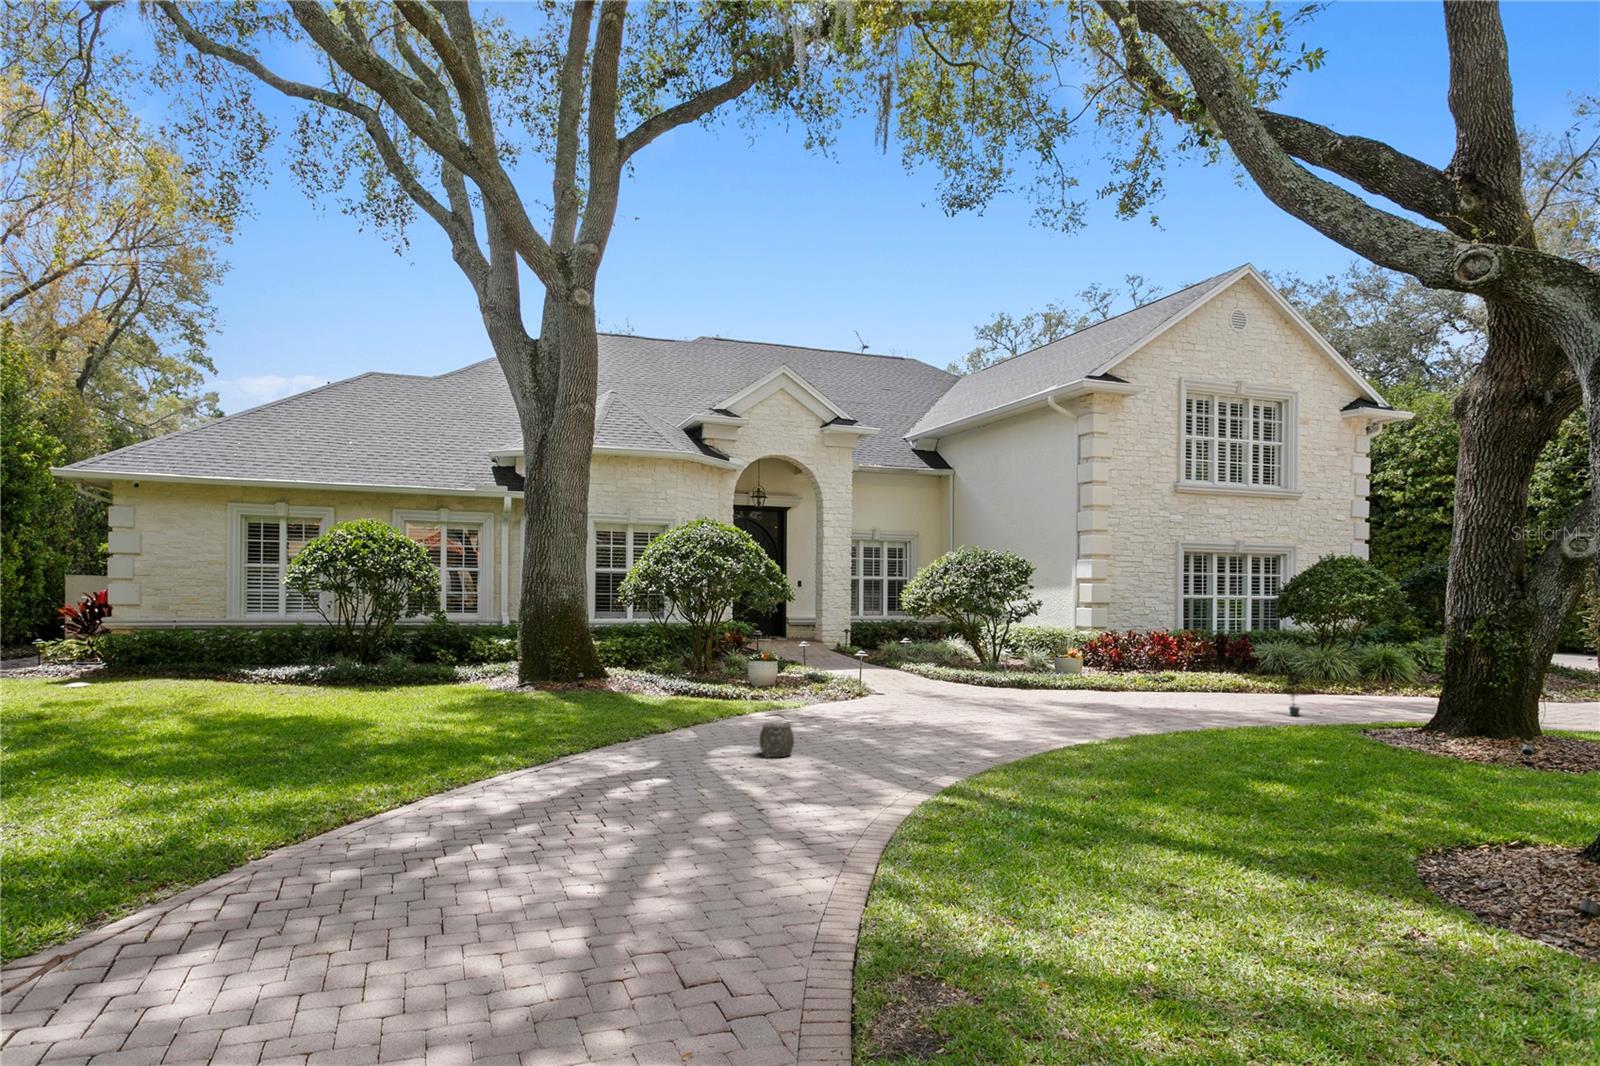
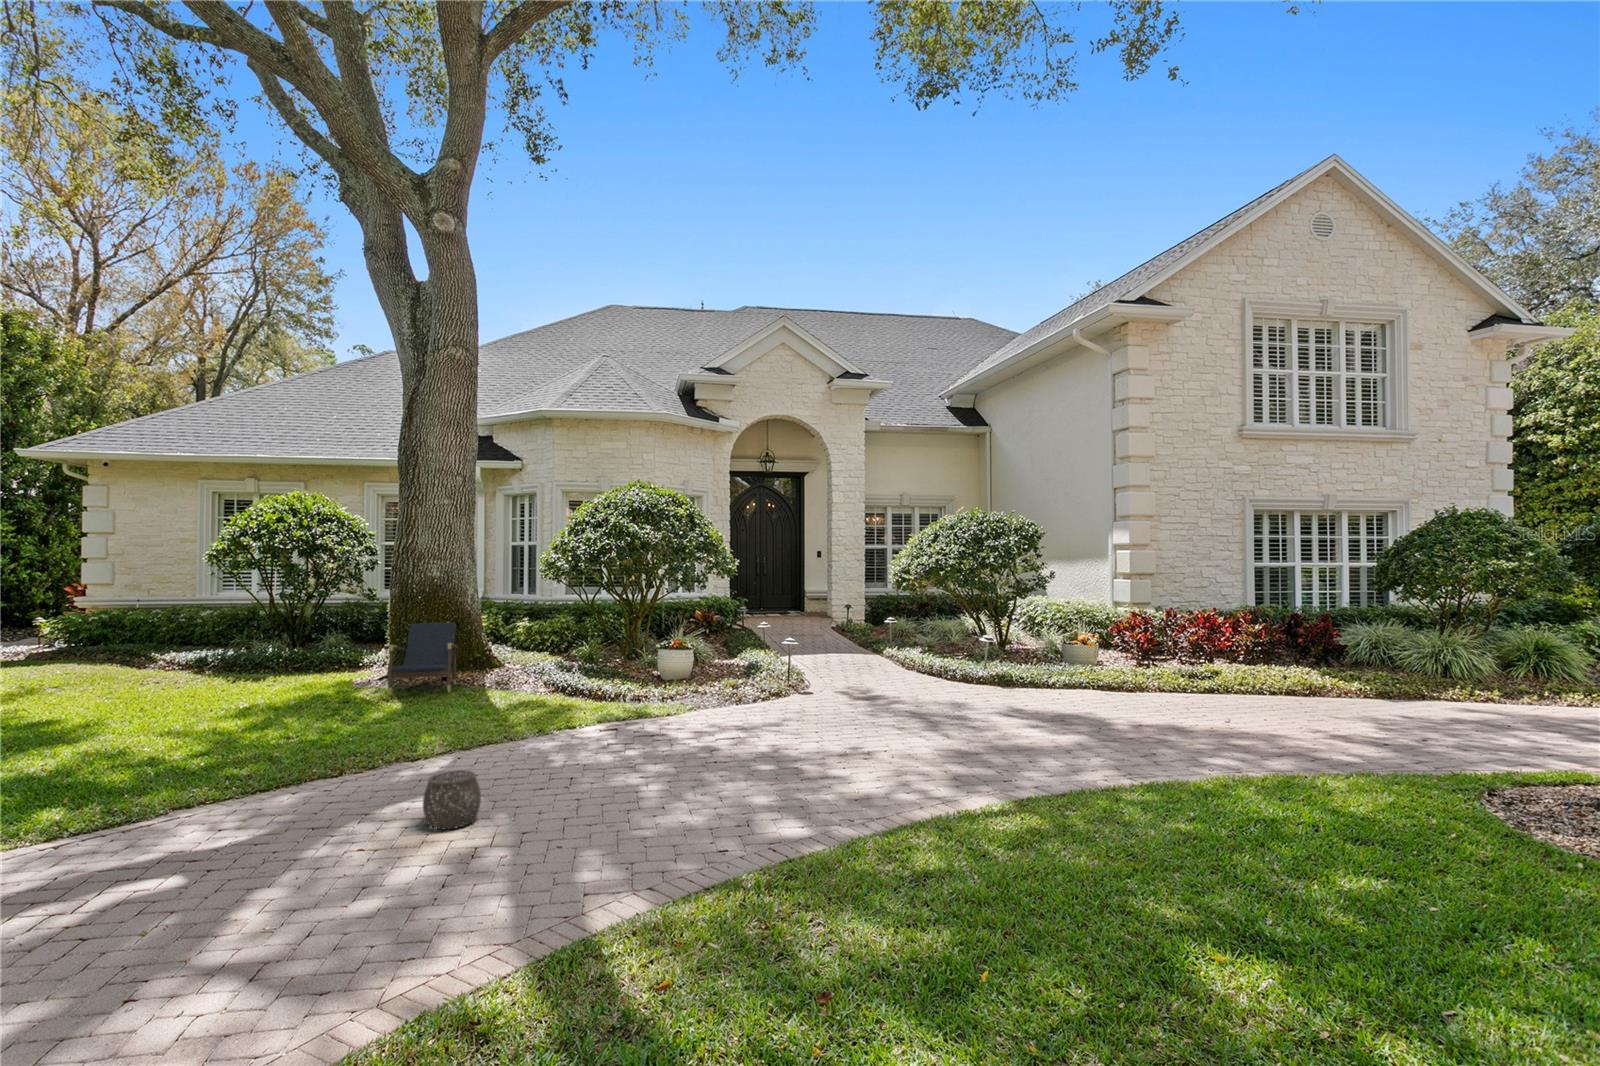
lounge chair: none [530,640,583,701] -> present [388,623,457,695]
potted plant: present [1287,675,1303,716] -> none [1362,682,1396,749]

